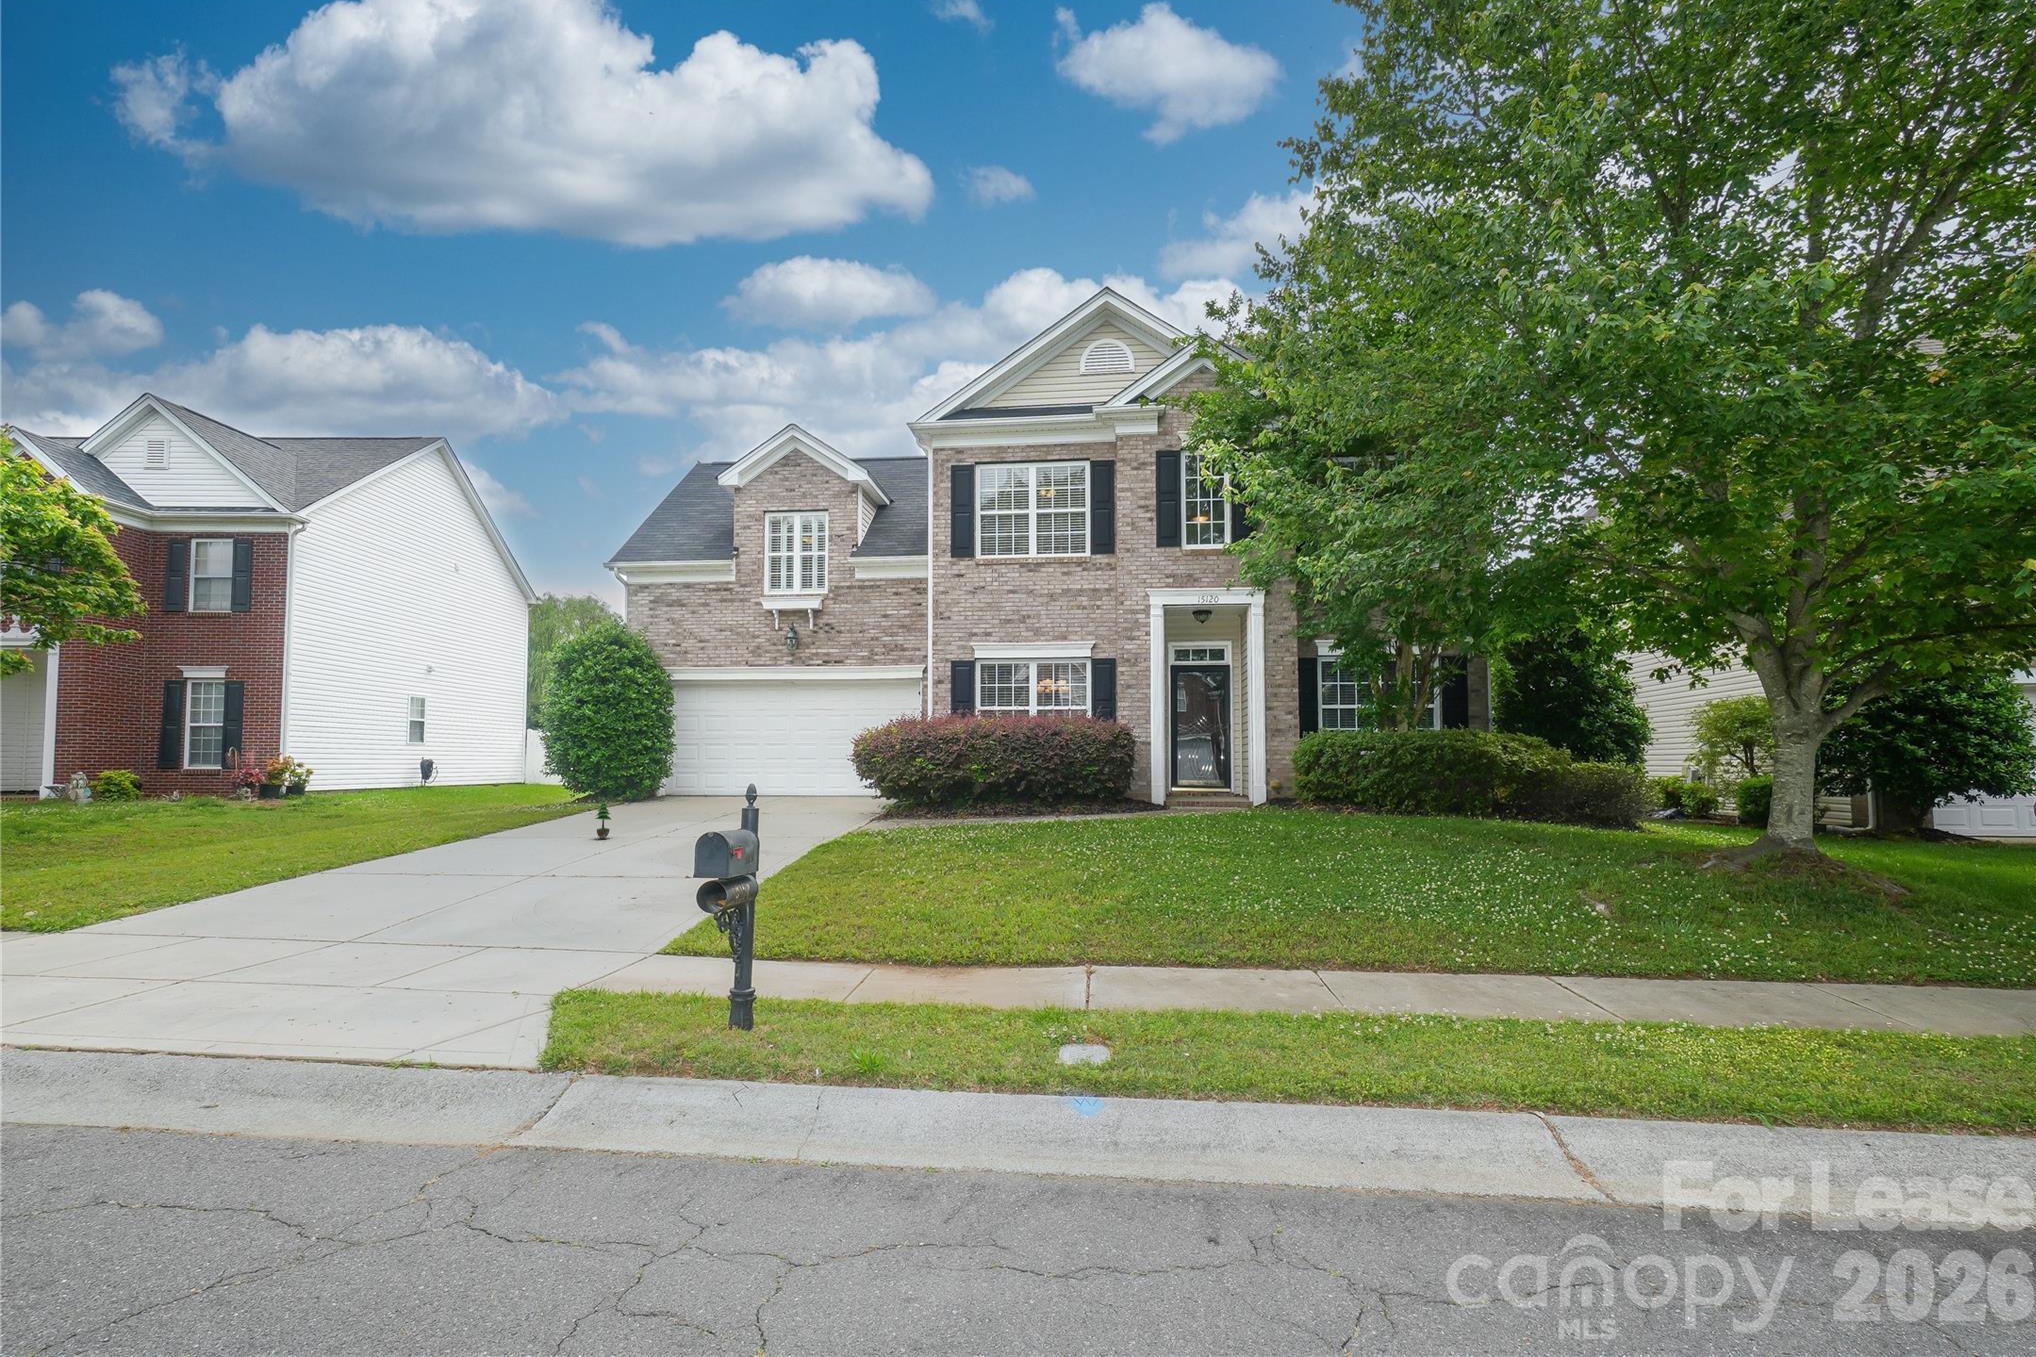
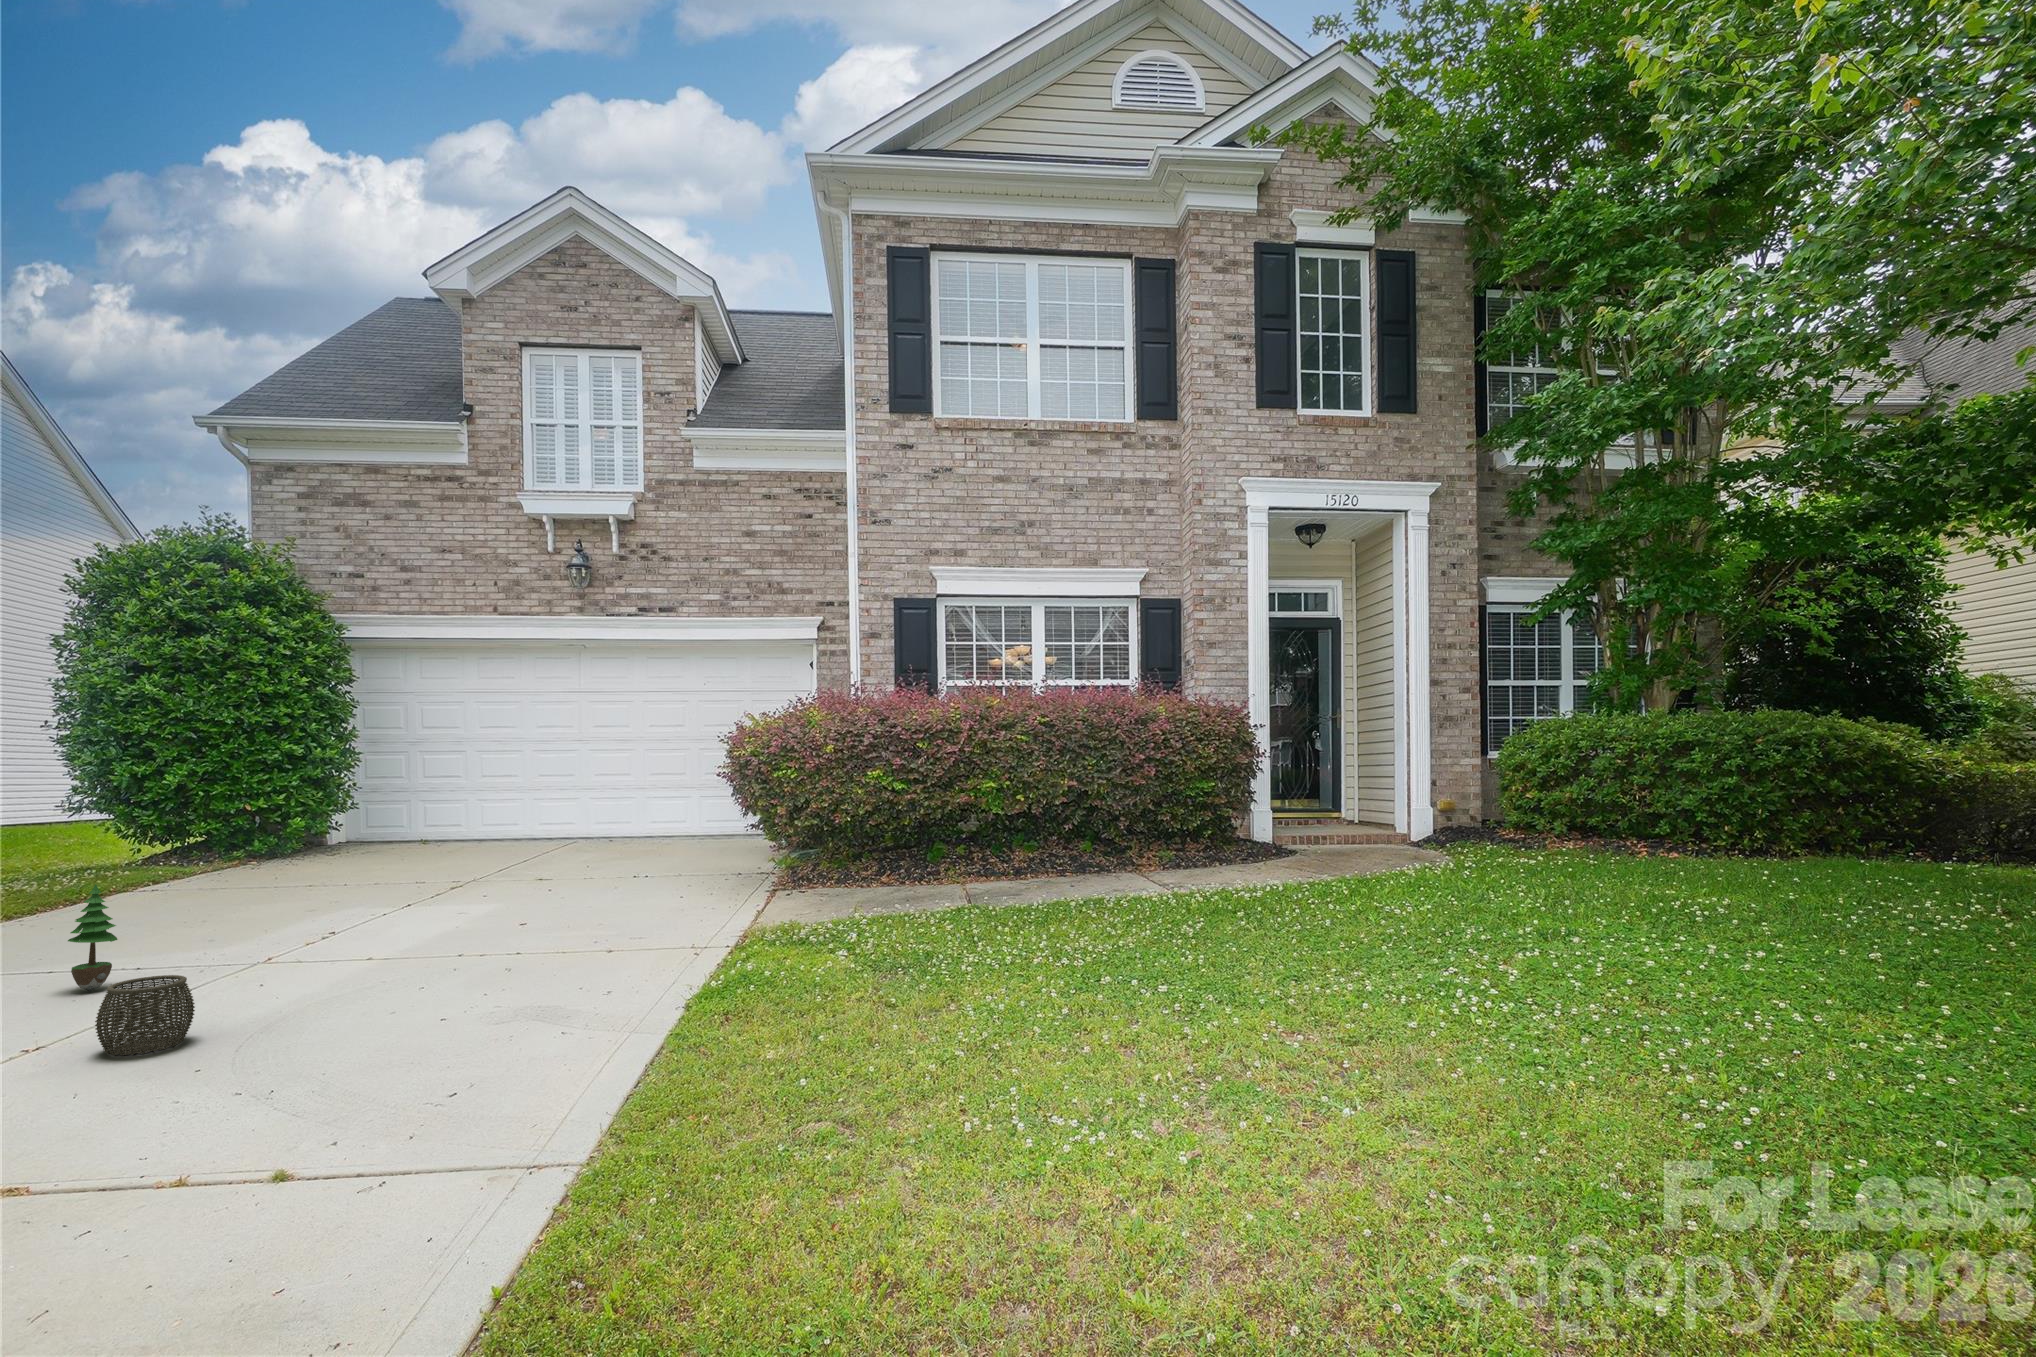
woven basket: none [620,828,650,853] -> present [95,975,195,1056]

